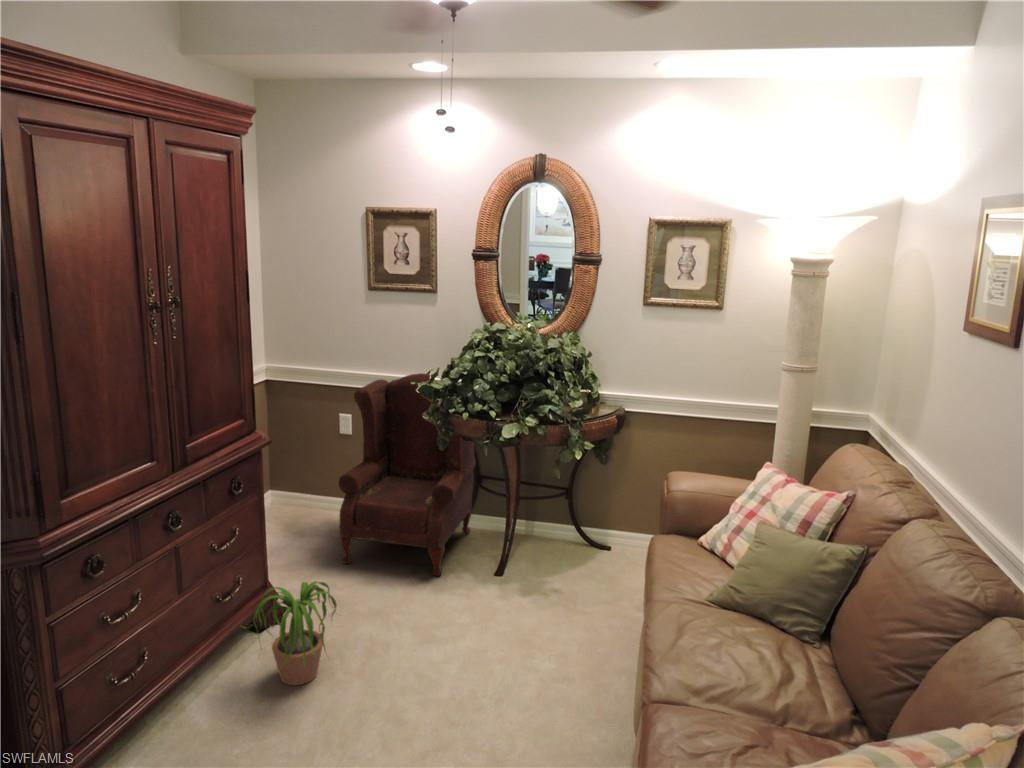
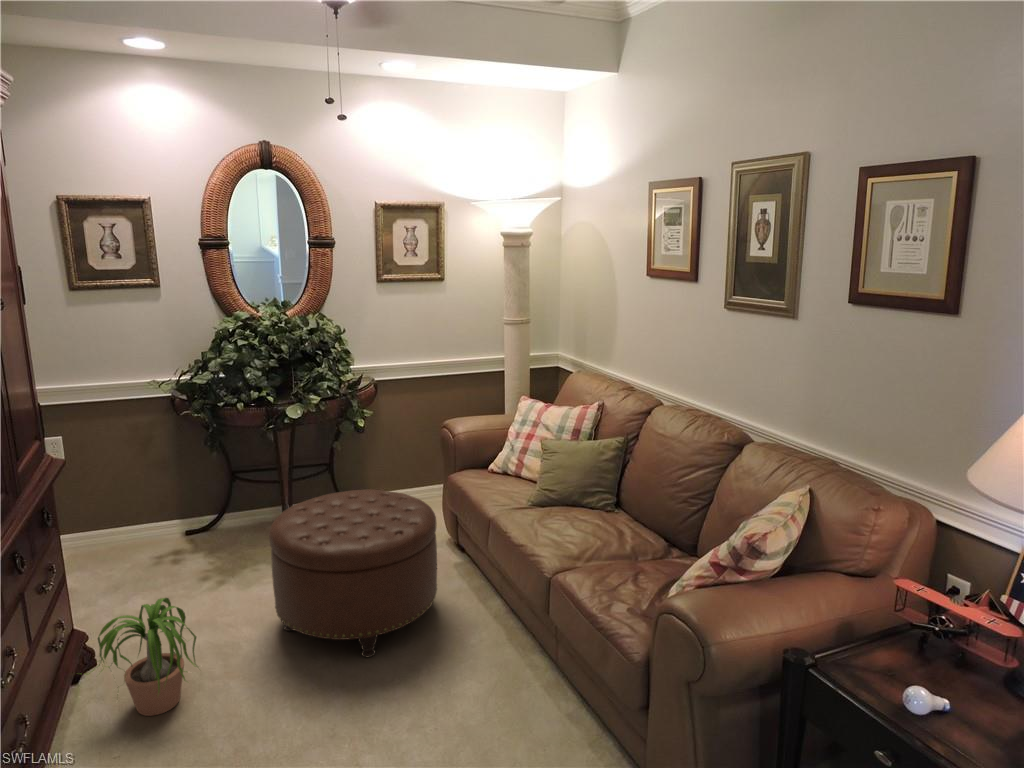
armchair: present [339,373,476,576] -> none [84,374,238,596]
ottoman: none [423,523,598,709] -> present [269,489,437,657]

